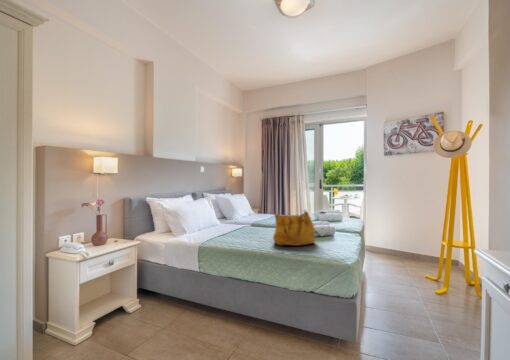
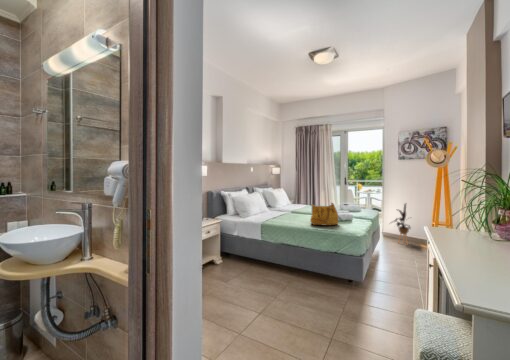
house plant: none [376,209,408,264] -> present [394,204,410,238]

